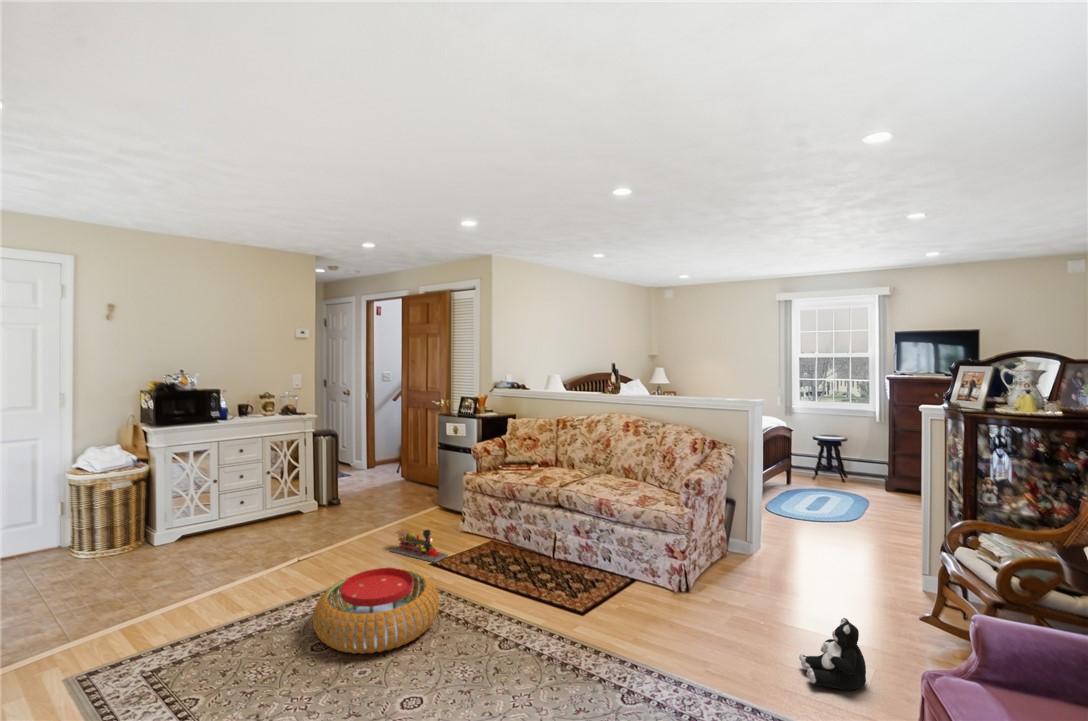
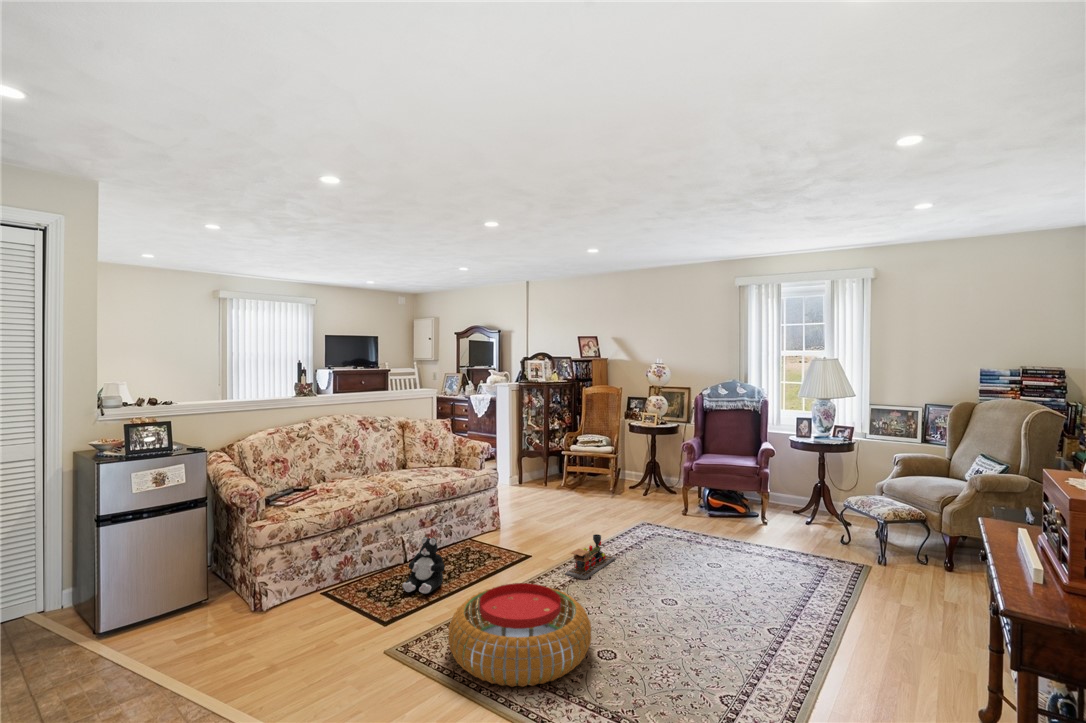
toy train: present [390,529,448,563] -> present [565,534,616,580]
plush toy: present [799,618,866,690] -> present [403,537,445,594]

